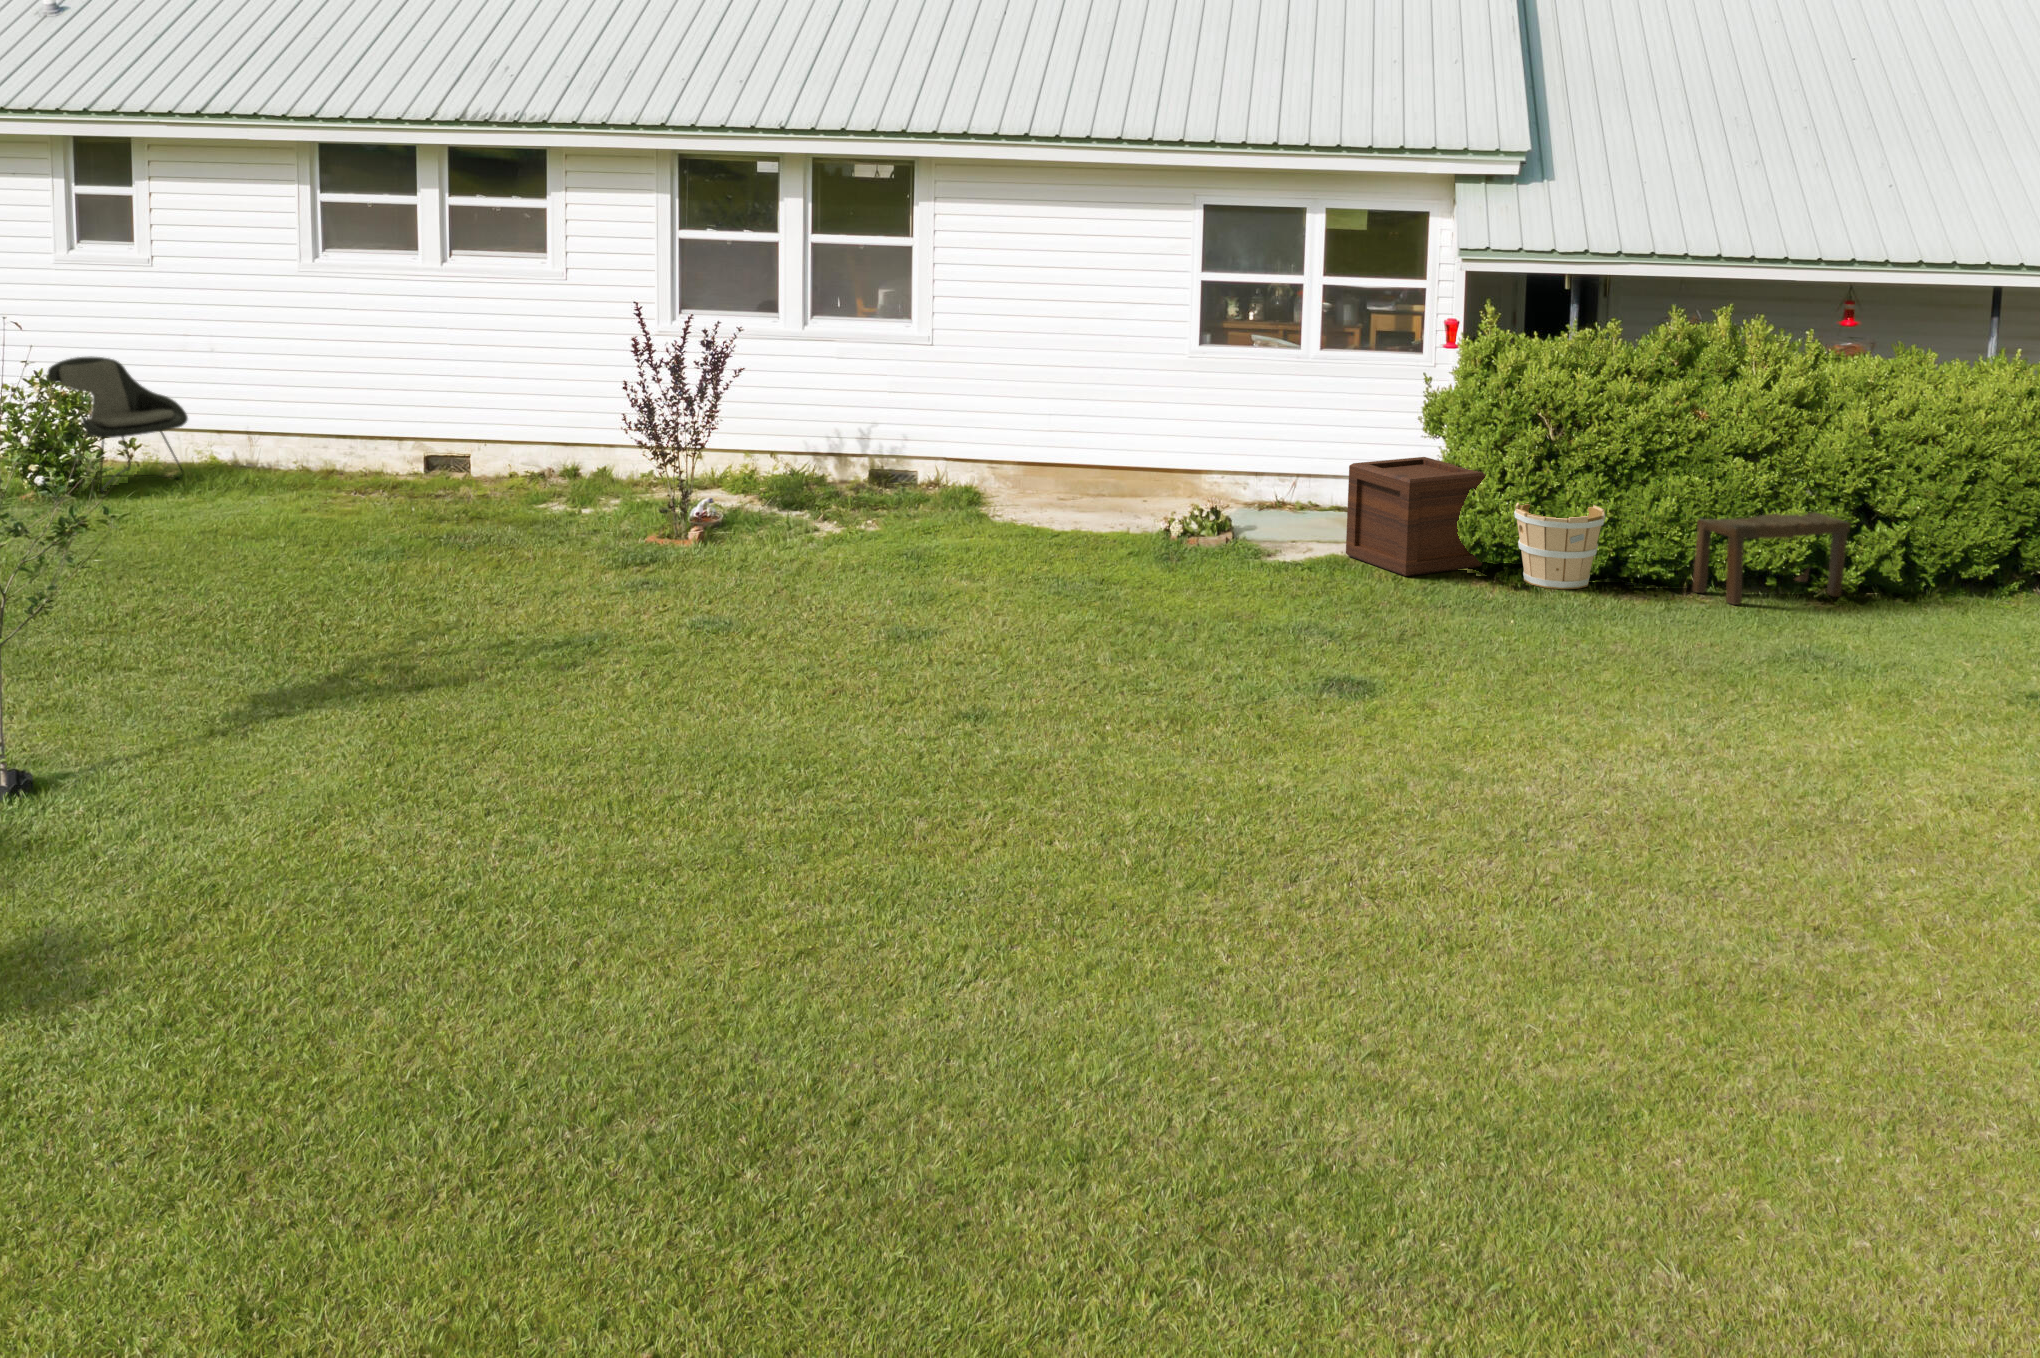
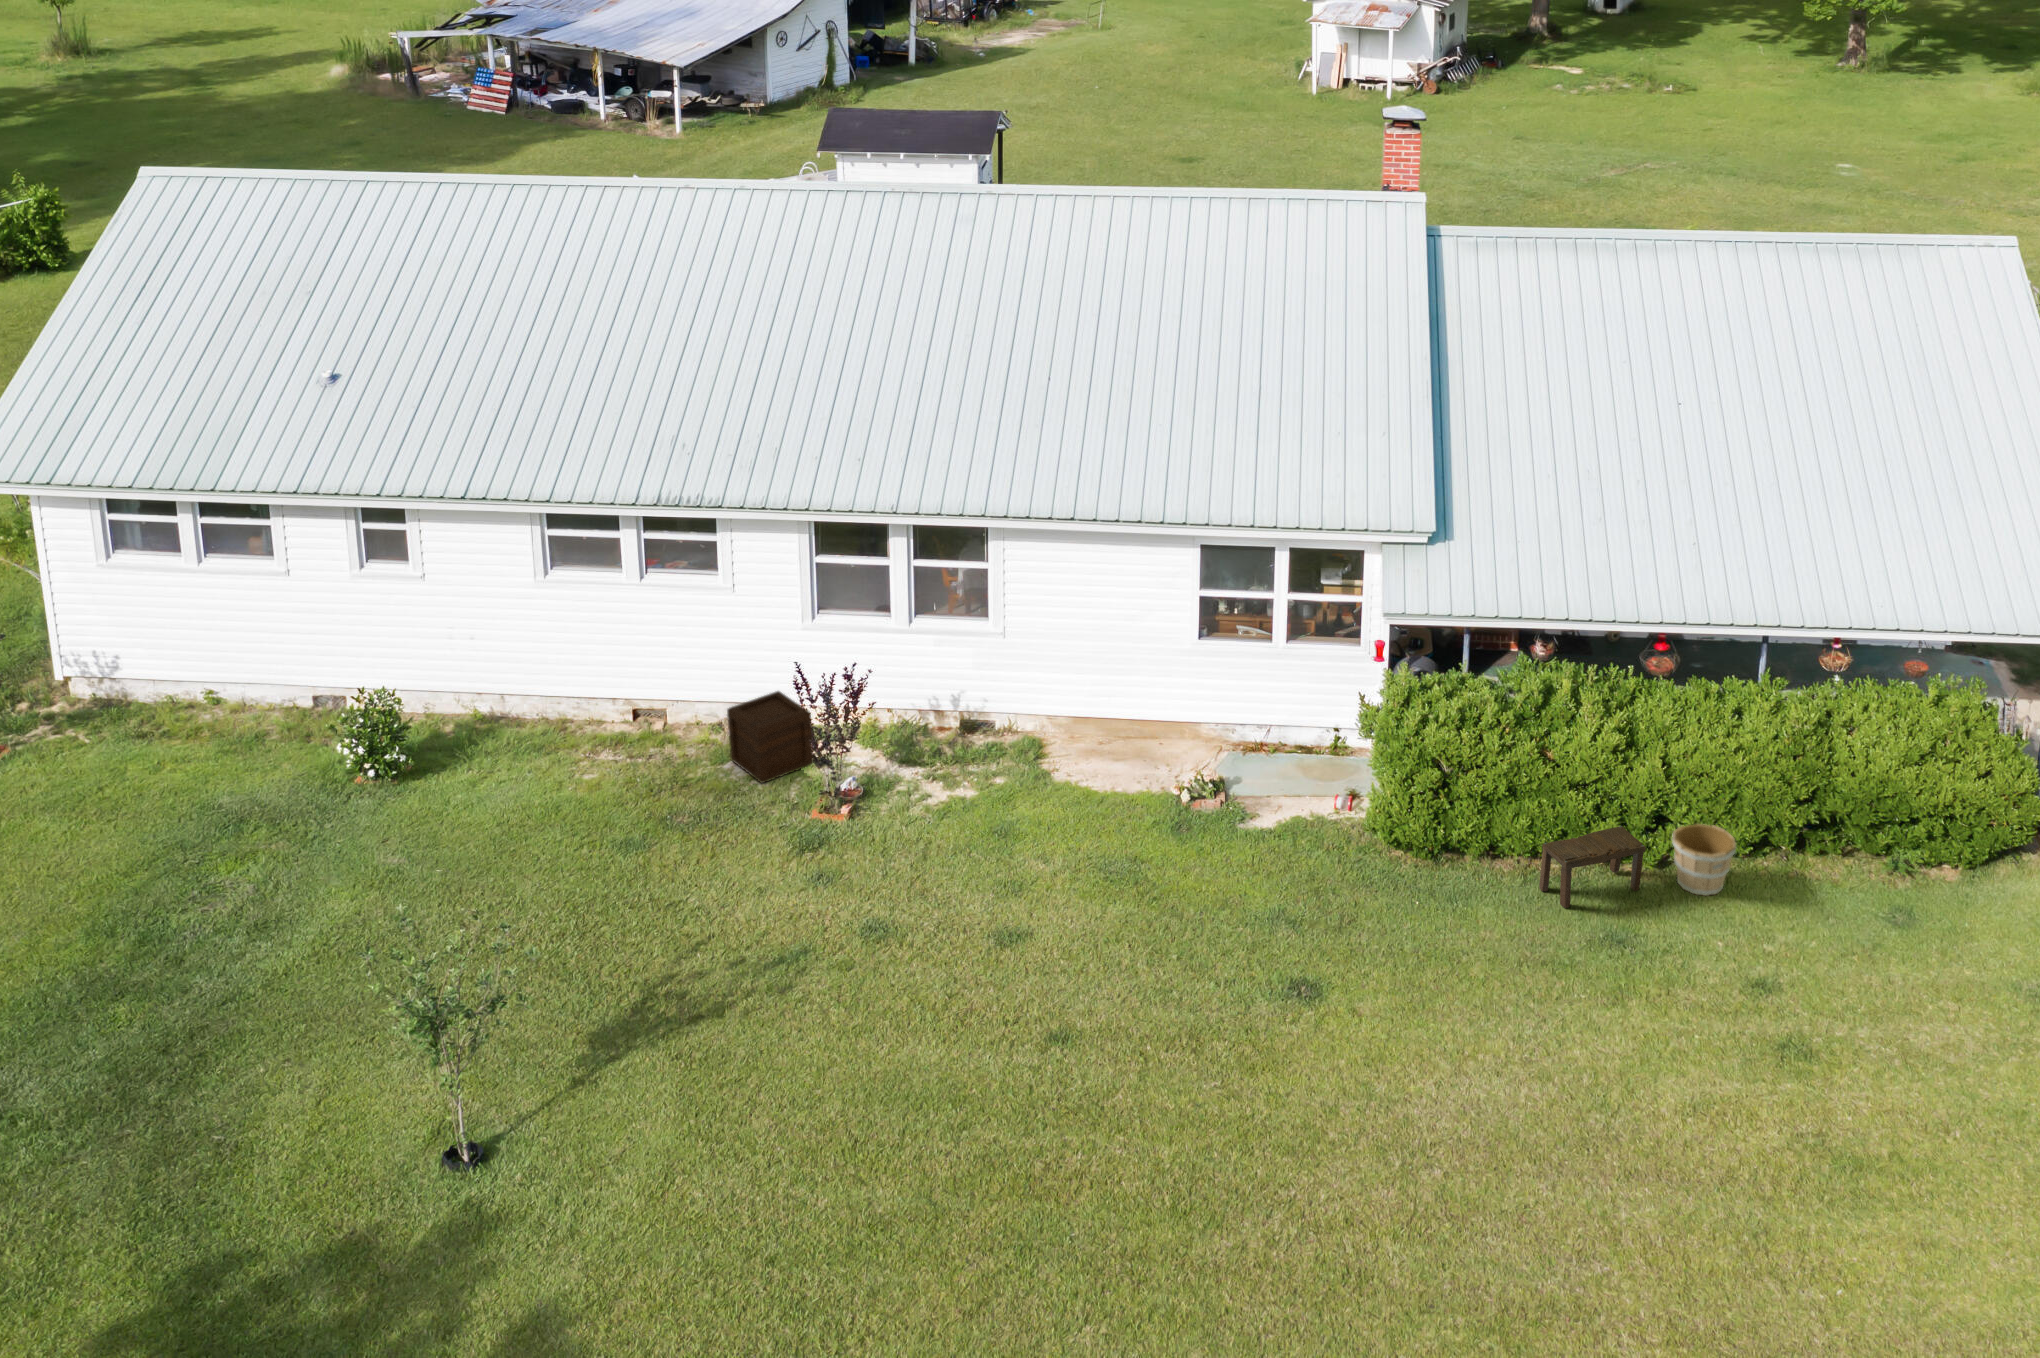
lounge chair: present [47,356,188,493] -> none [376,685,476,798]
wooden crate: present [1346,457,1486,576] -> present [727,691,814,783]
wooden bucket: present [1514,502,1605,589] -> present [1672,824,1736,896]

